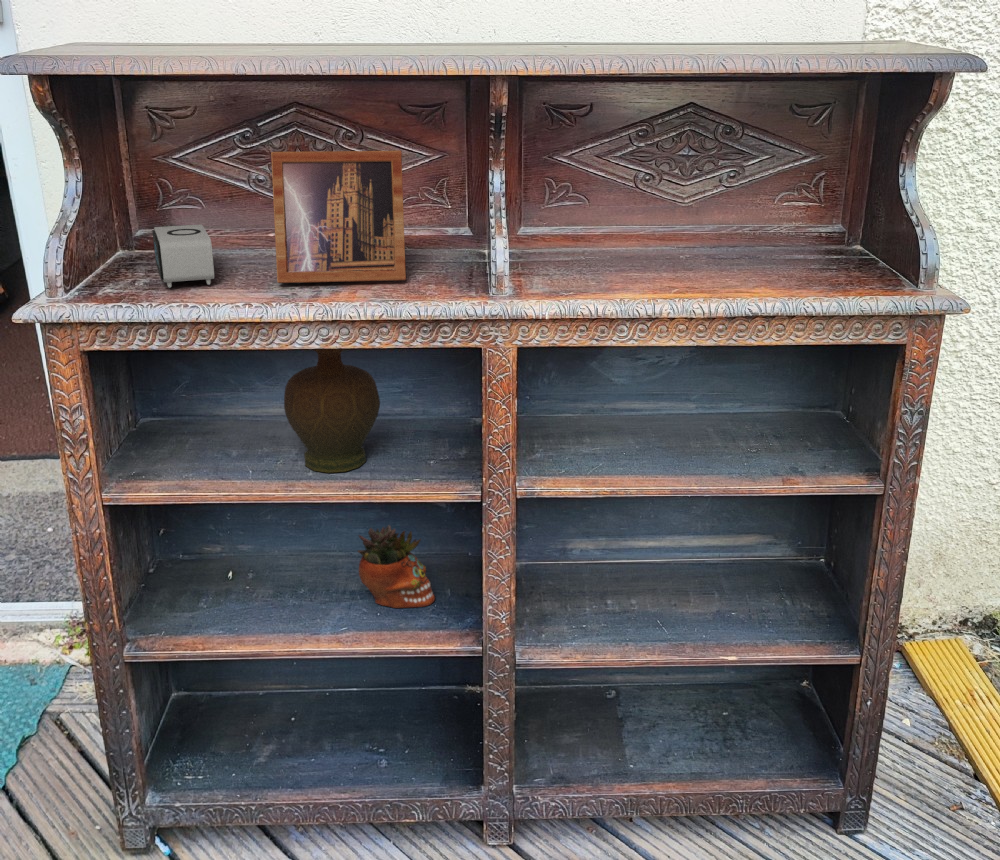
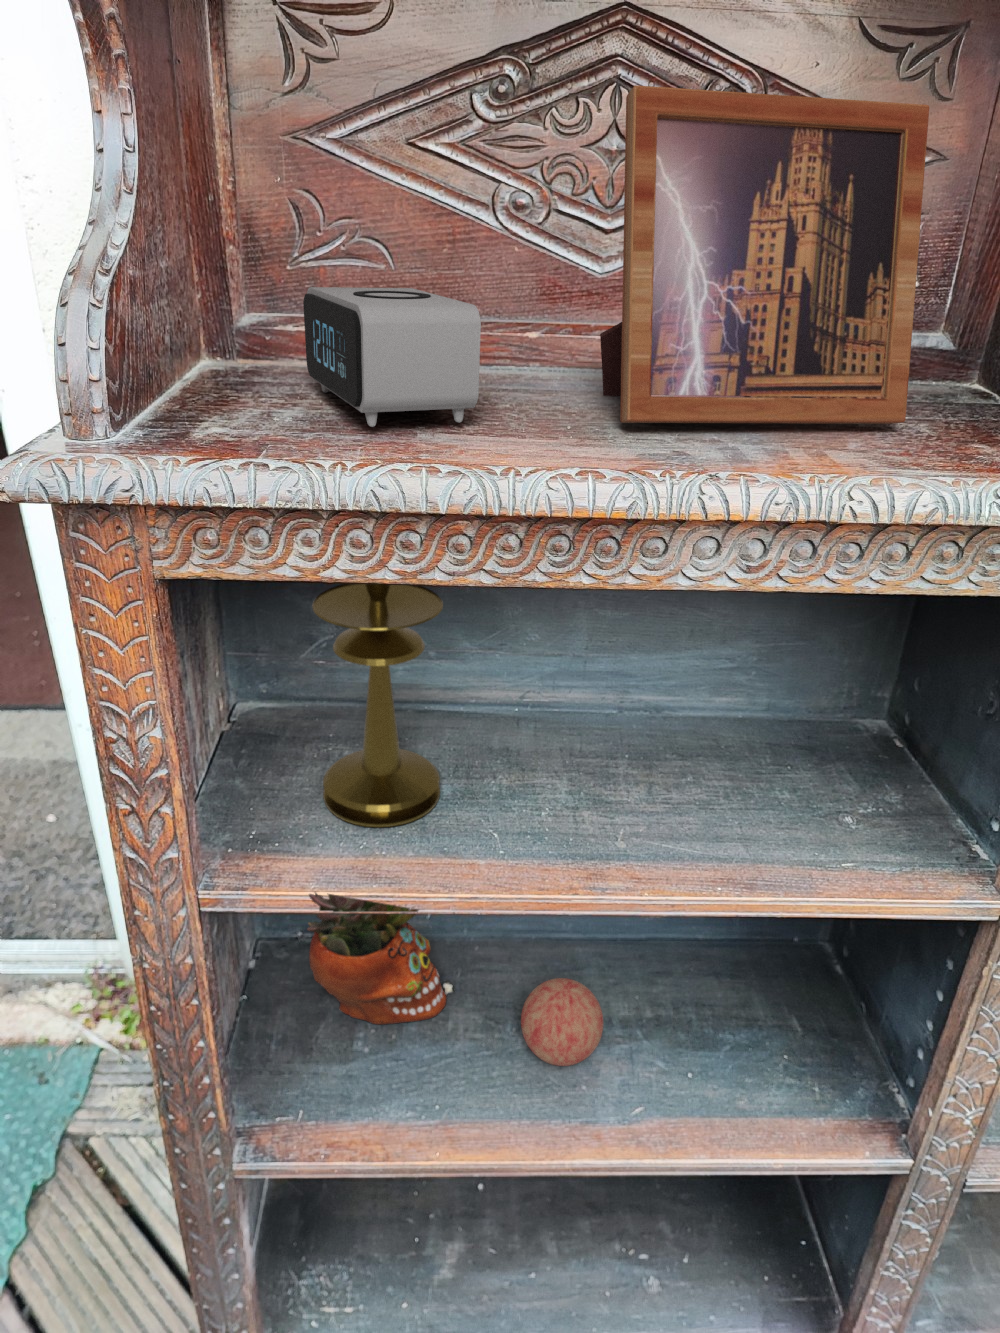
candlestick: none [157,328,228,473] -> present [313,584,443,827]
decorative vase: present [284,349,380,473] -> none [567,532,766,823]
succulent planter: present [358,525,435,608] -> present [307,893,446,1025]
decorative ball: none [282,573,326,618] -> present [521,978,603,1066]

